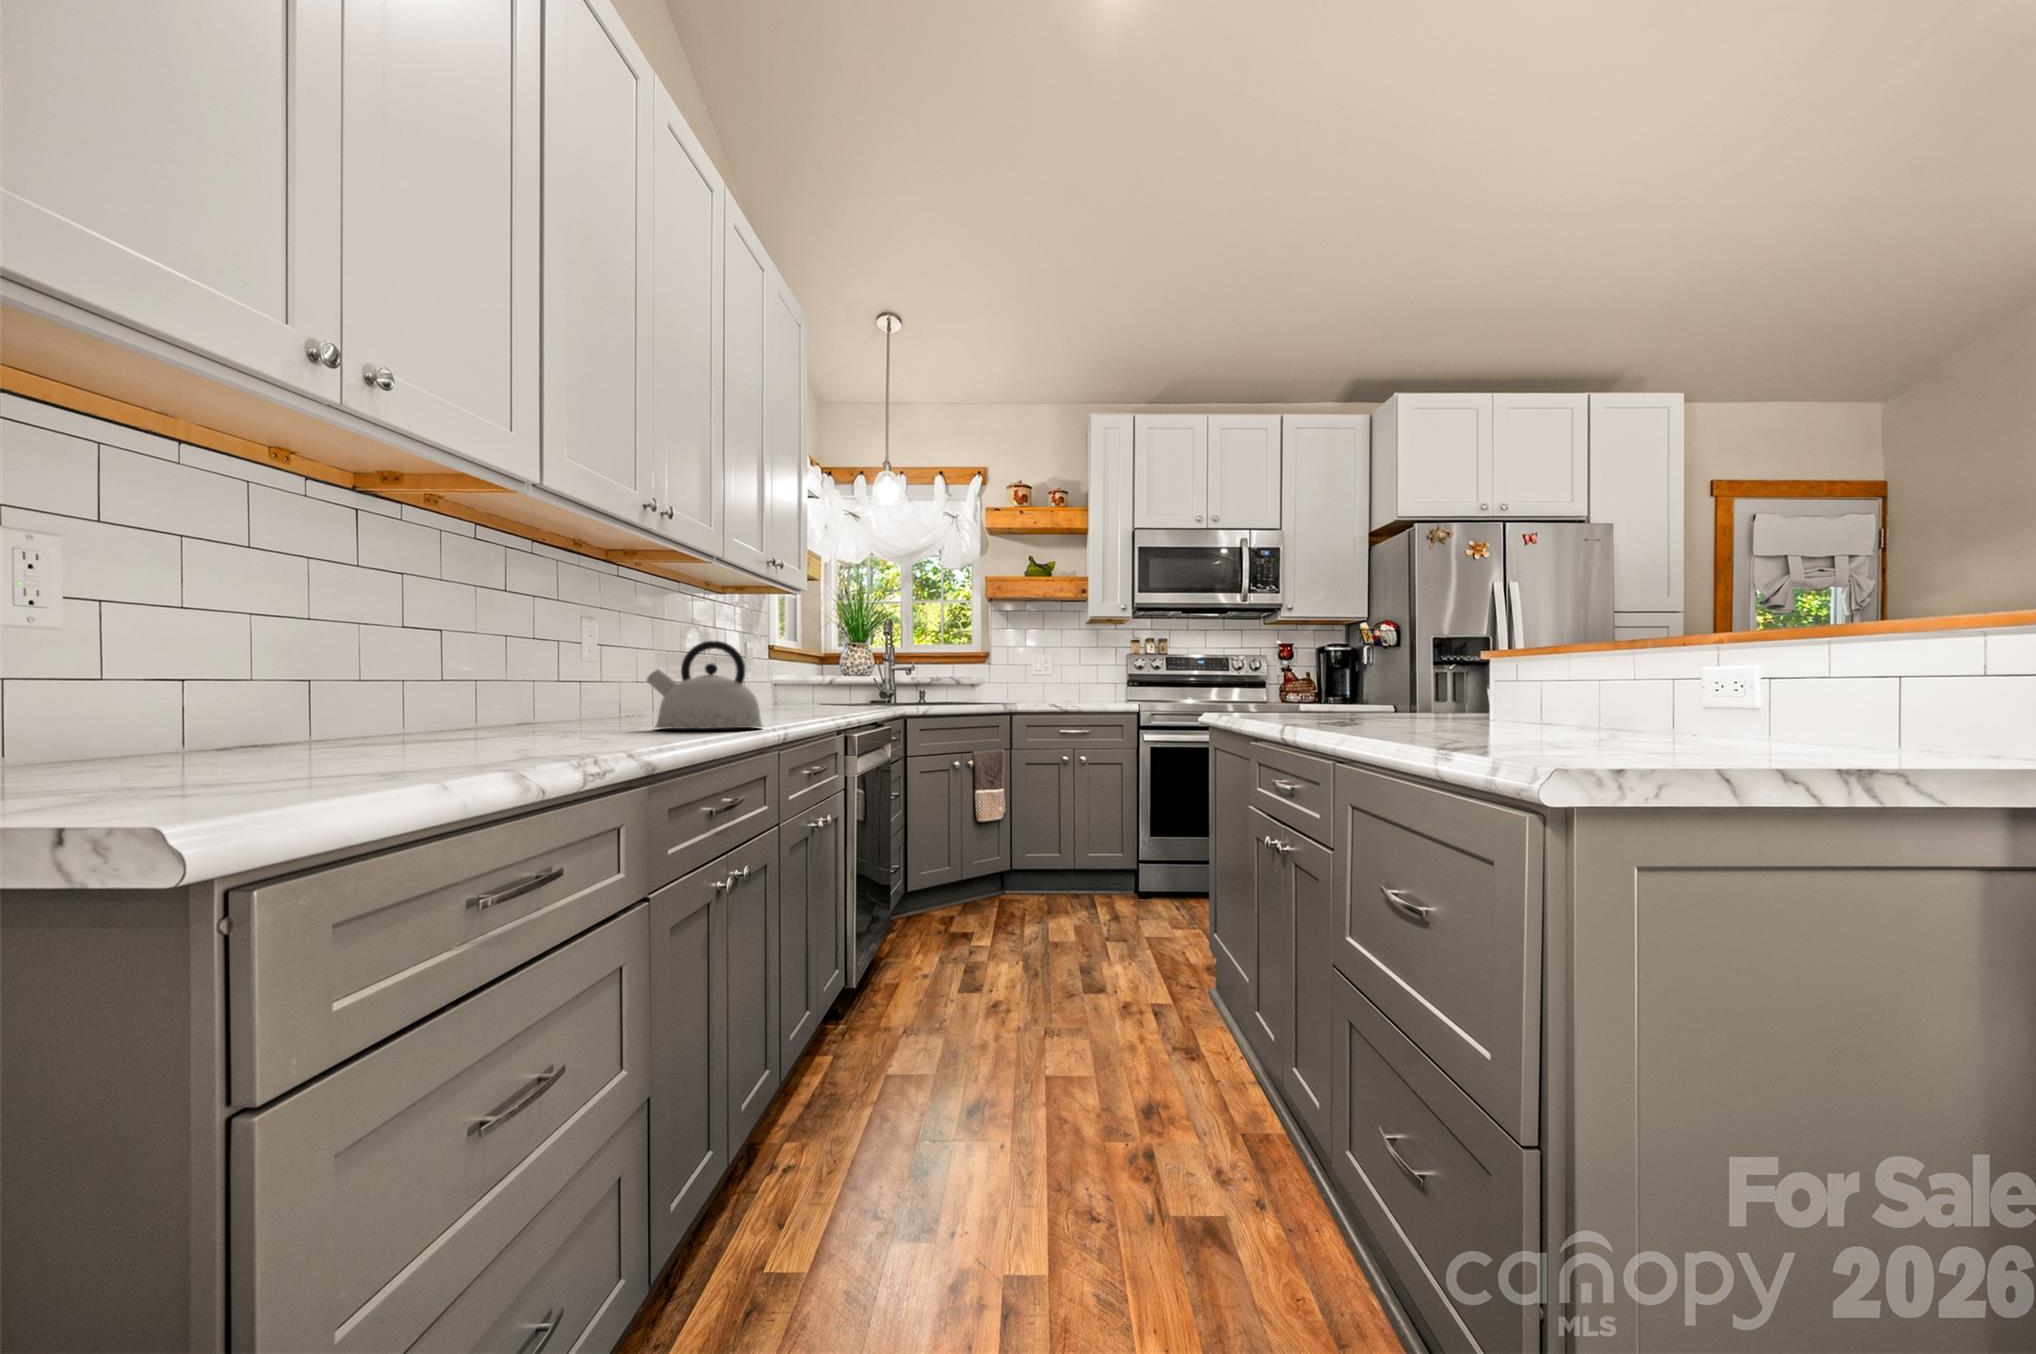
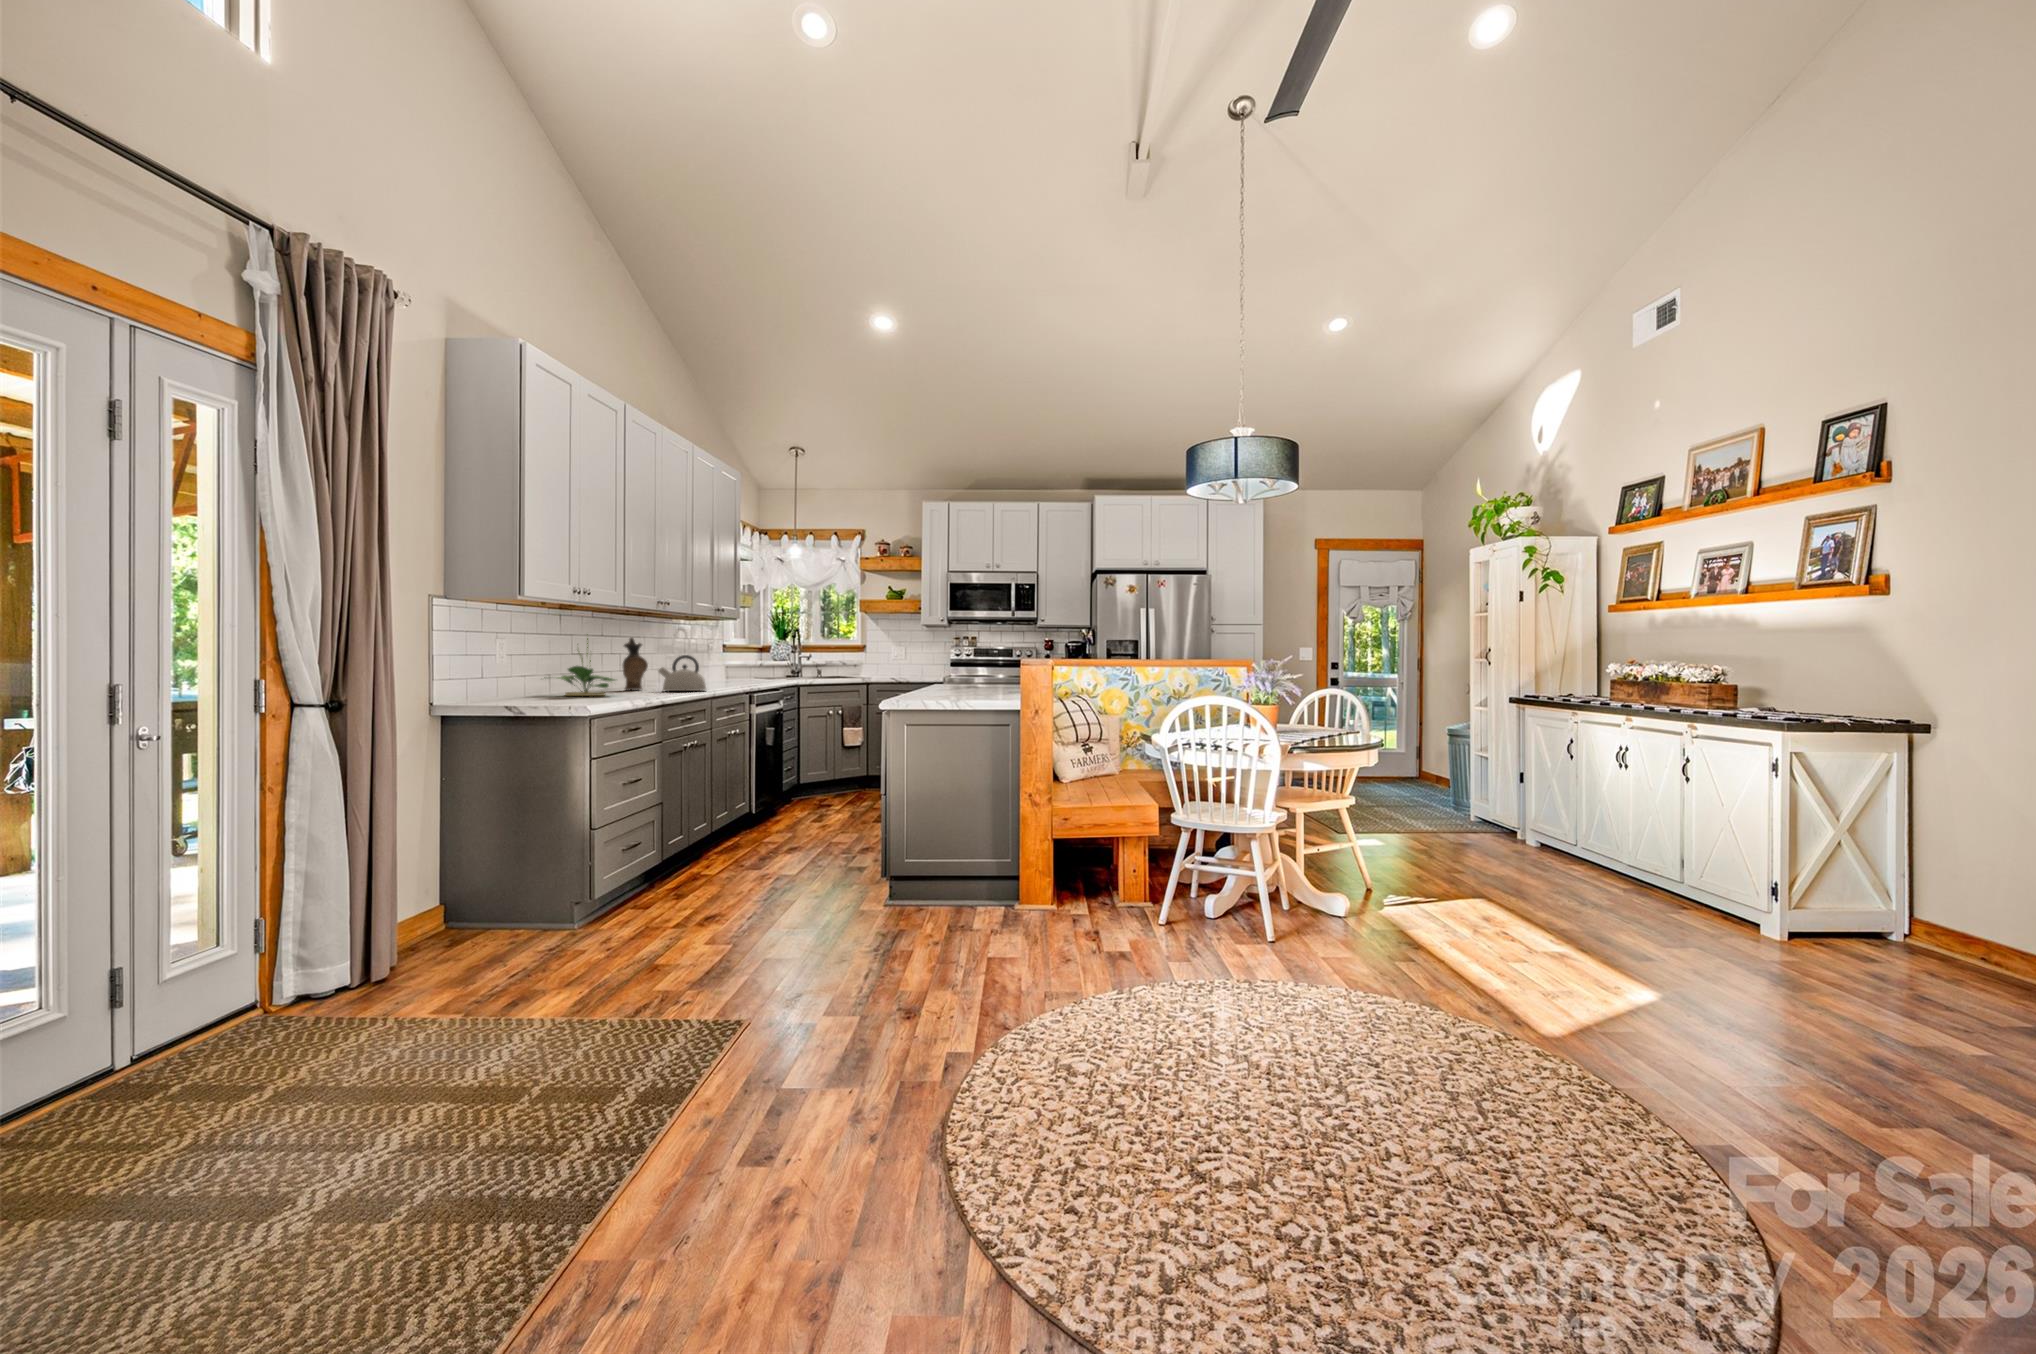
potted plant: none [273,551,518,748] -> present [559,634,615,696]
ceramic pitcher: none [565,602,625,726] -> present [623,637,648,690]

